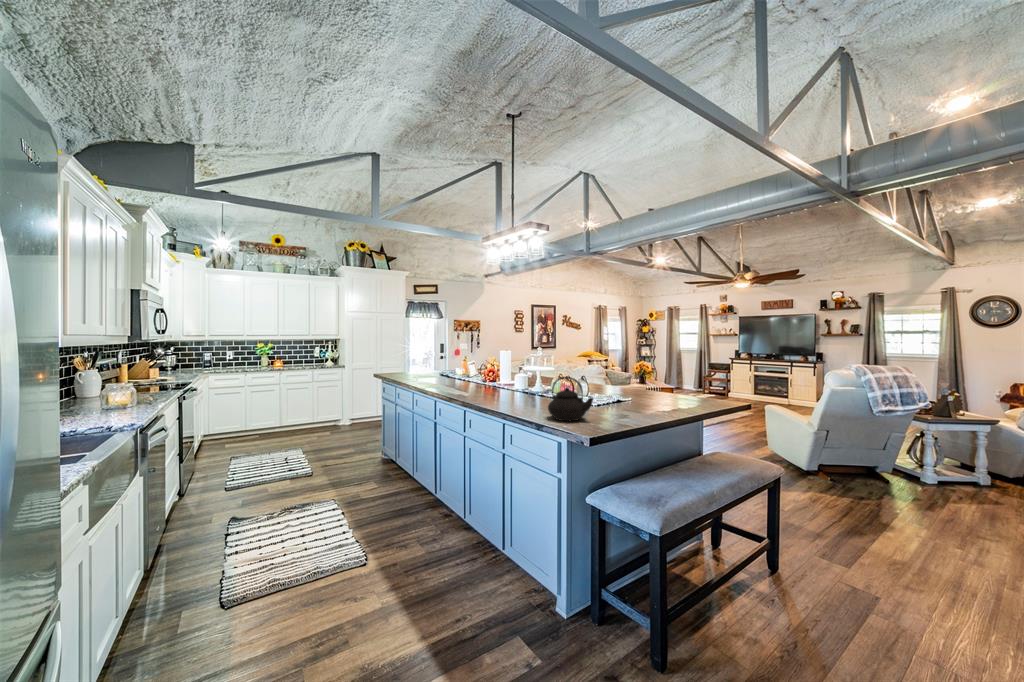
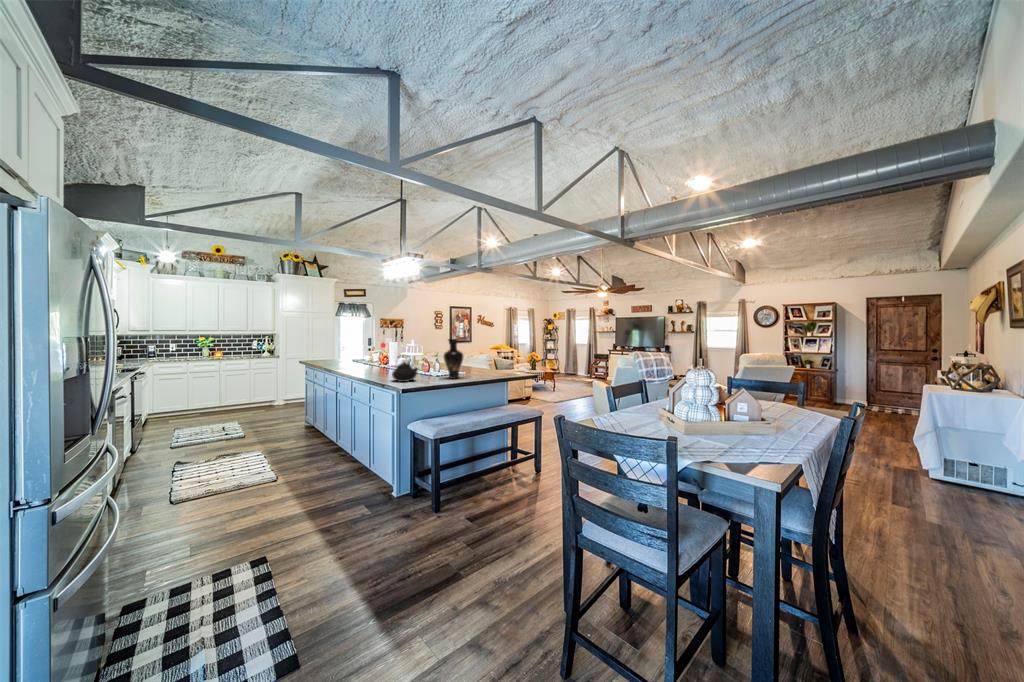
vase: none [621,350,654,415] -> present [444,339,463,379]

